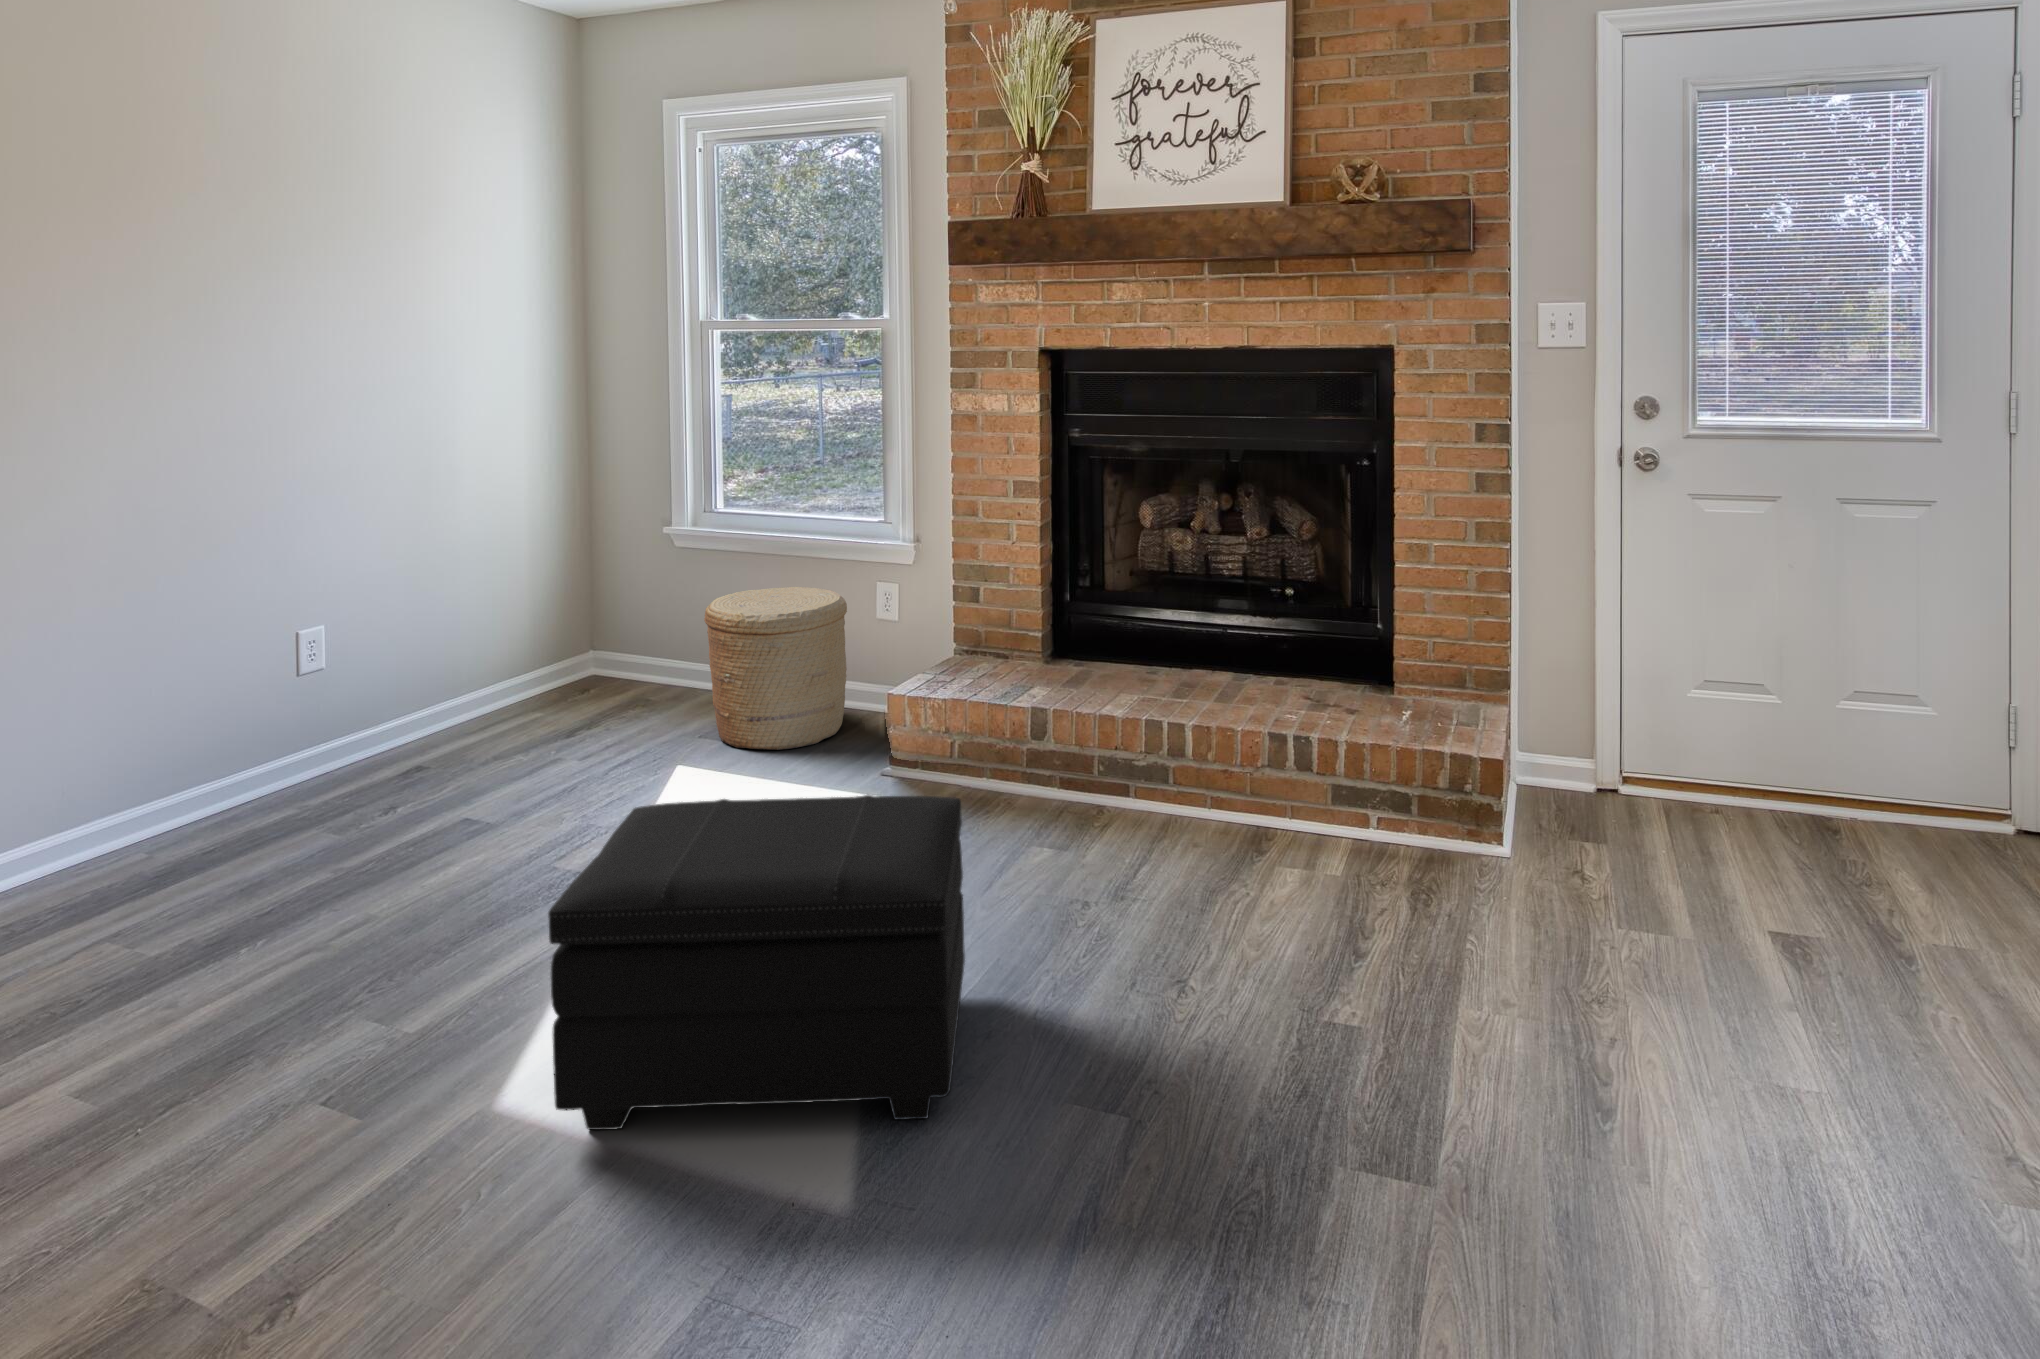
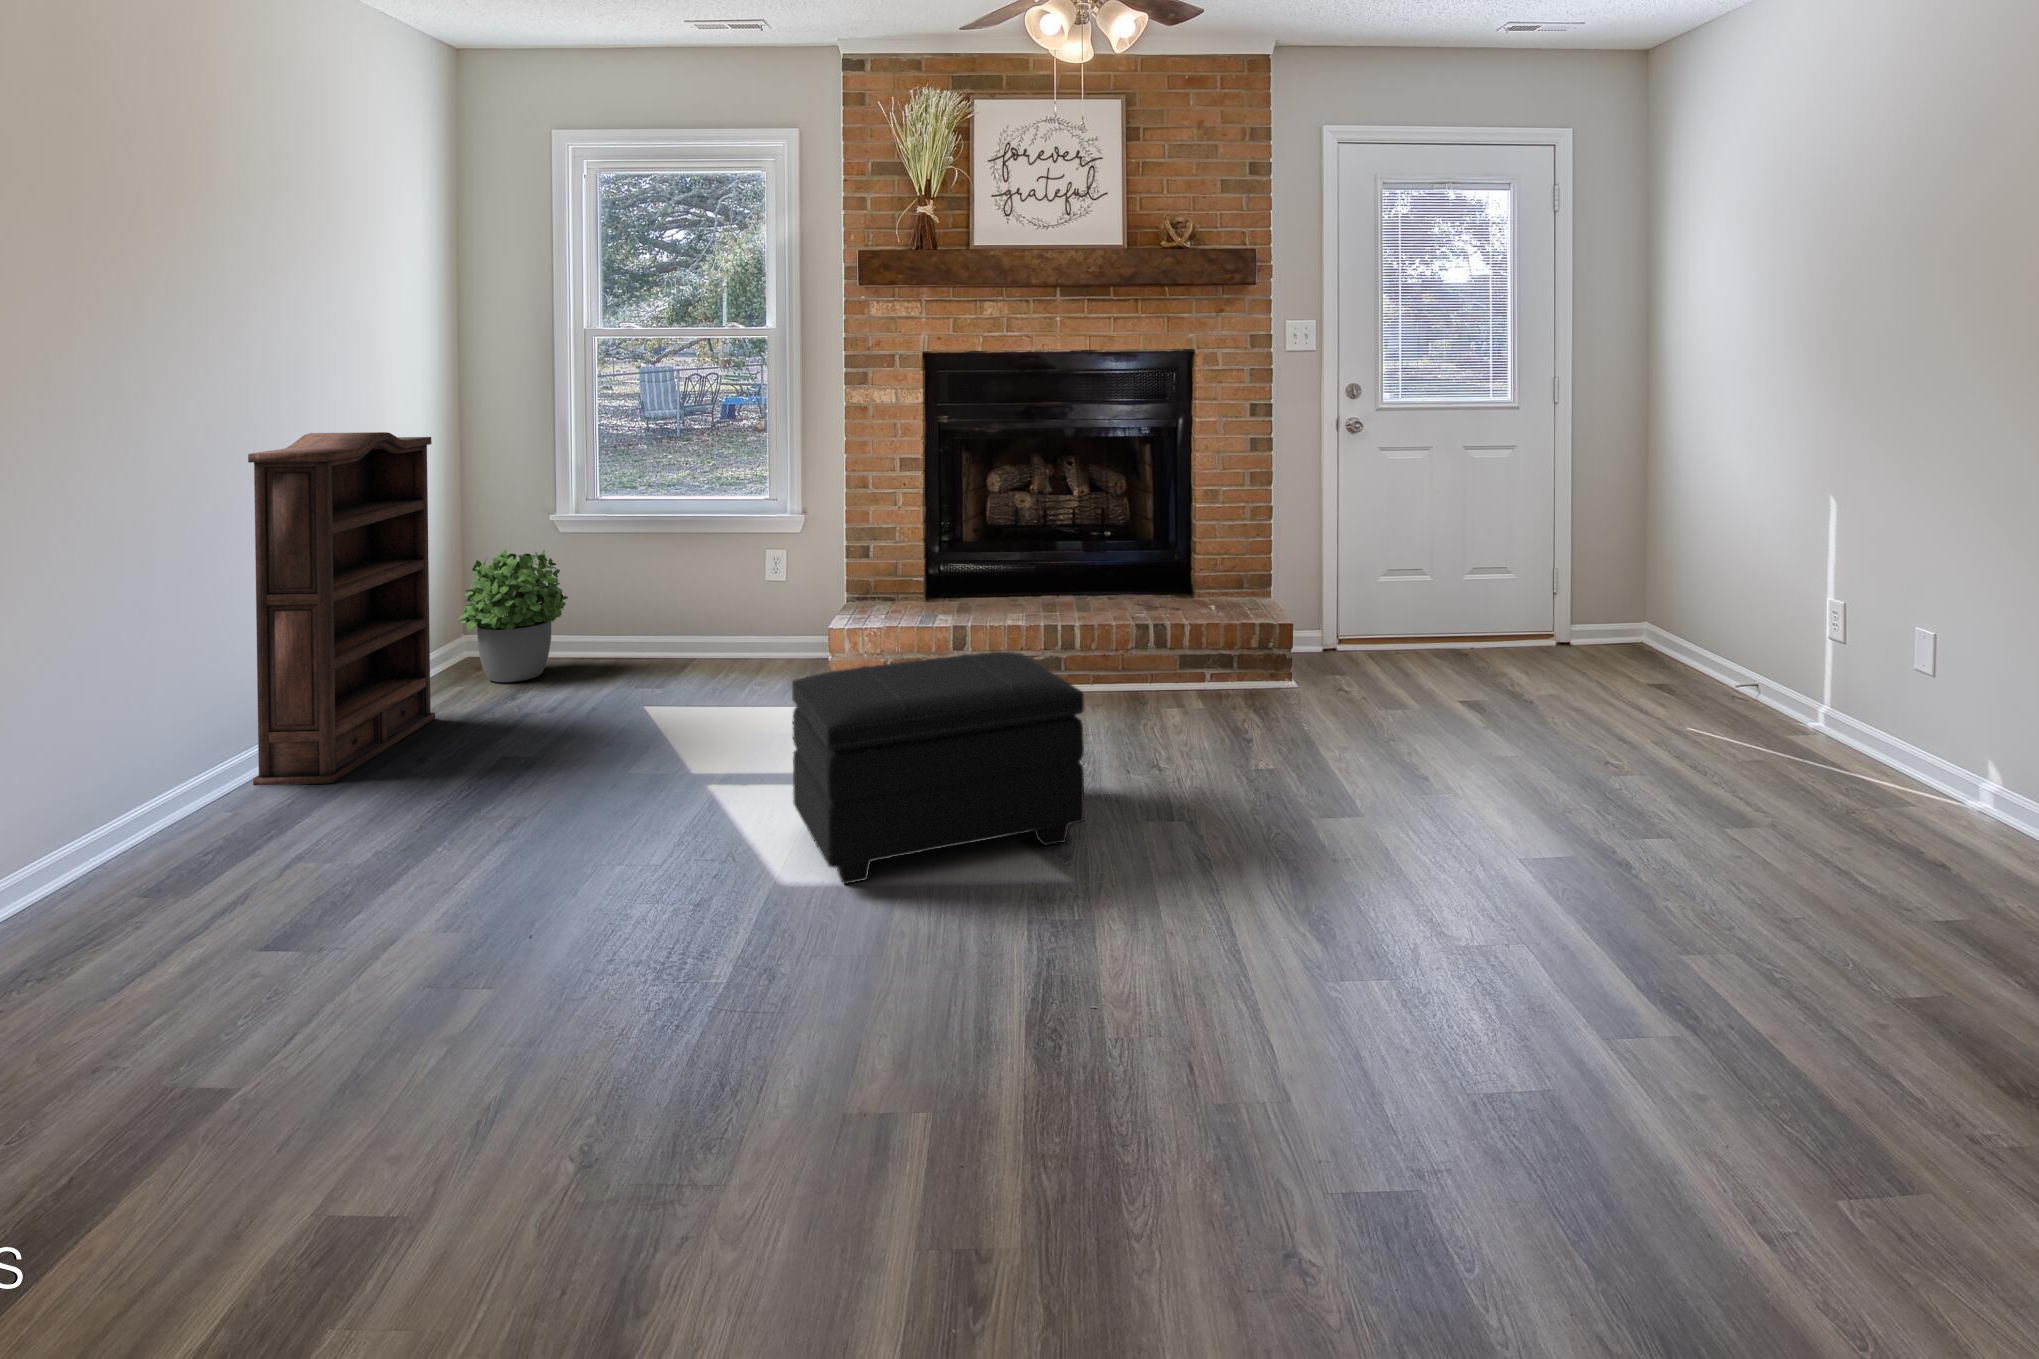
bookshelf: none [239,447,491,831] -> present [248,432,435,785]
potted plant: none [556,569,669,715] -> present [459,549,568,682]
woven basket: present [704,587,847,750] -> none [633,556,757,690]

